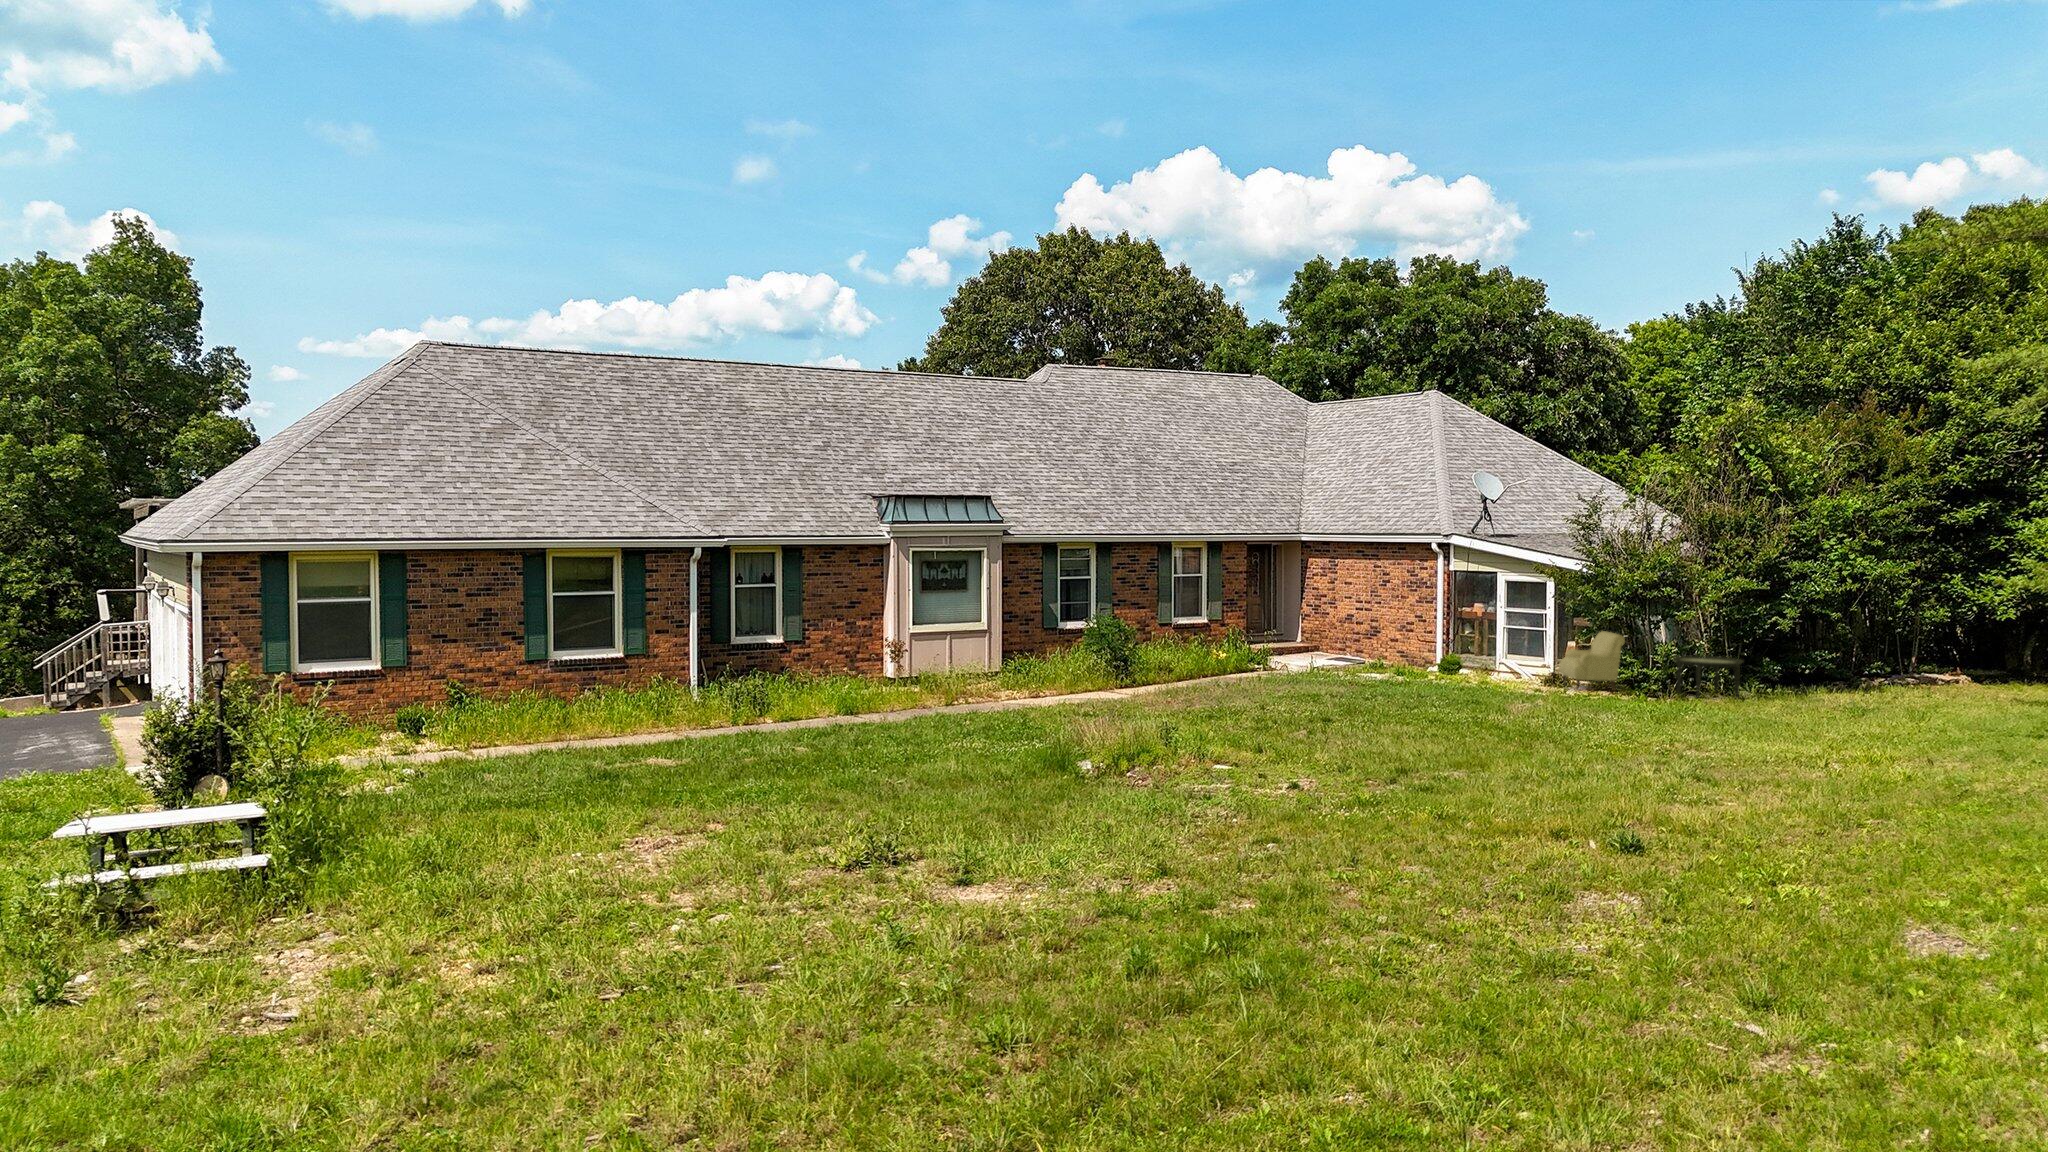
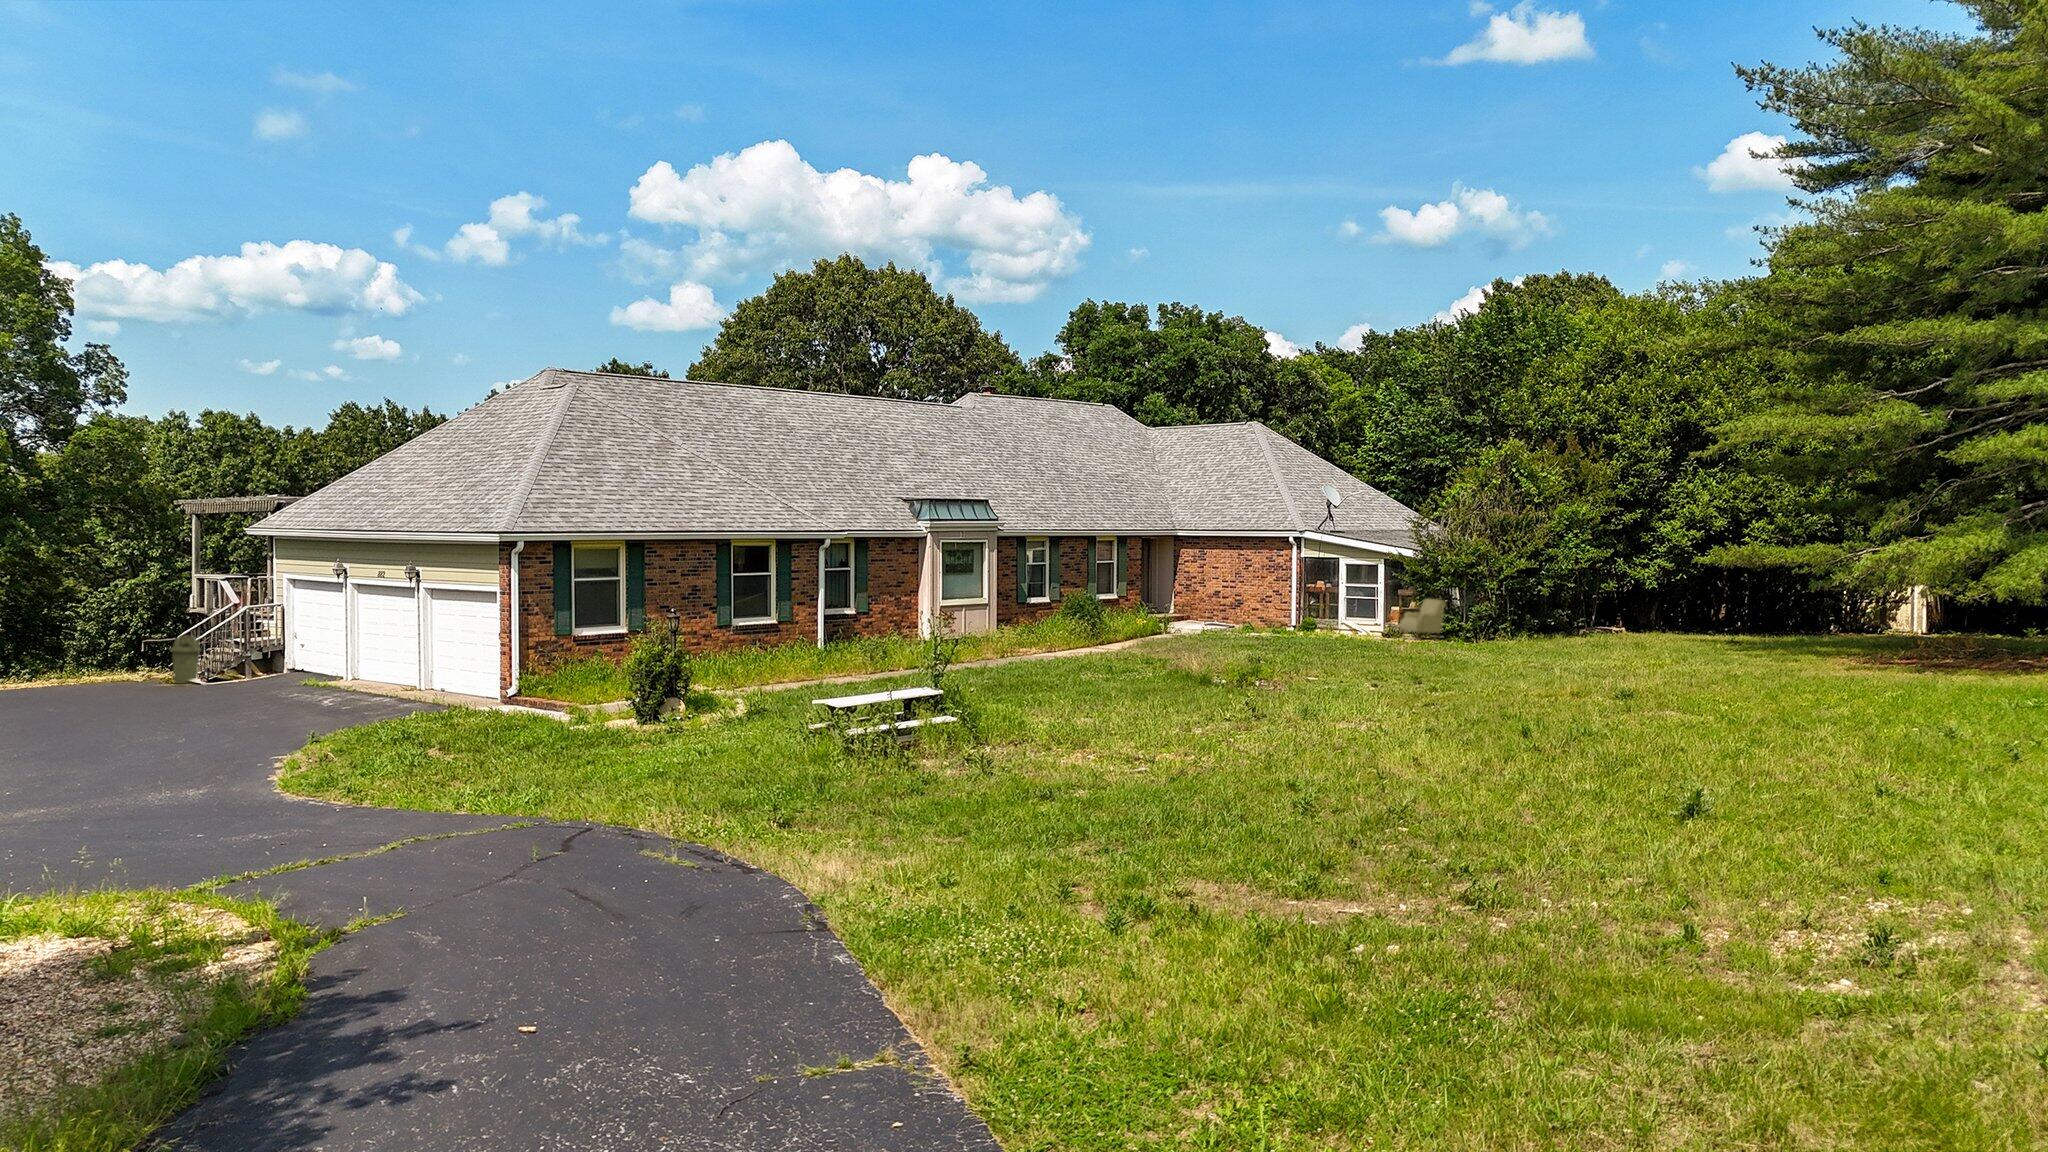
trash can: none [103,651,137,700] -> present [171,635,201,684]
round table: present [1674,656,1743,698] -> none [1475,614,1520,642]

